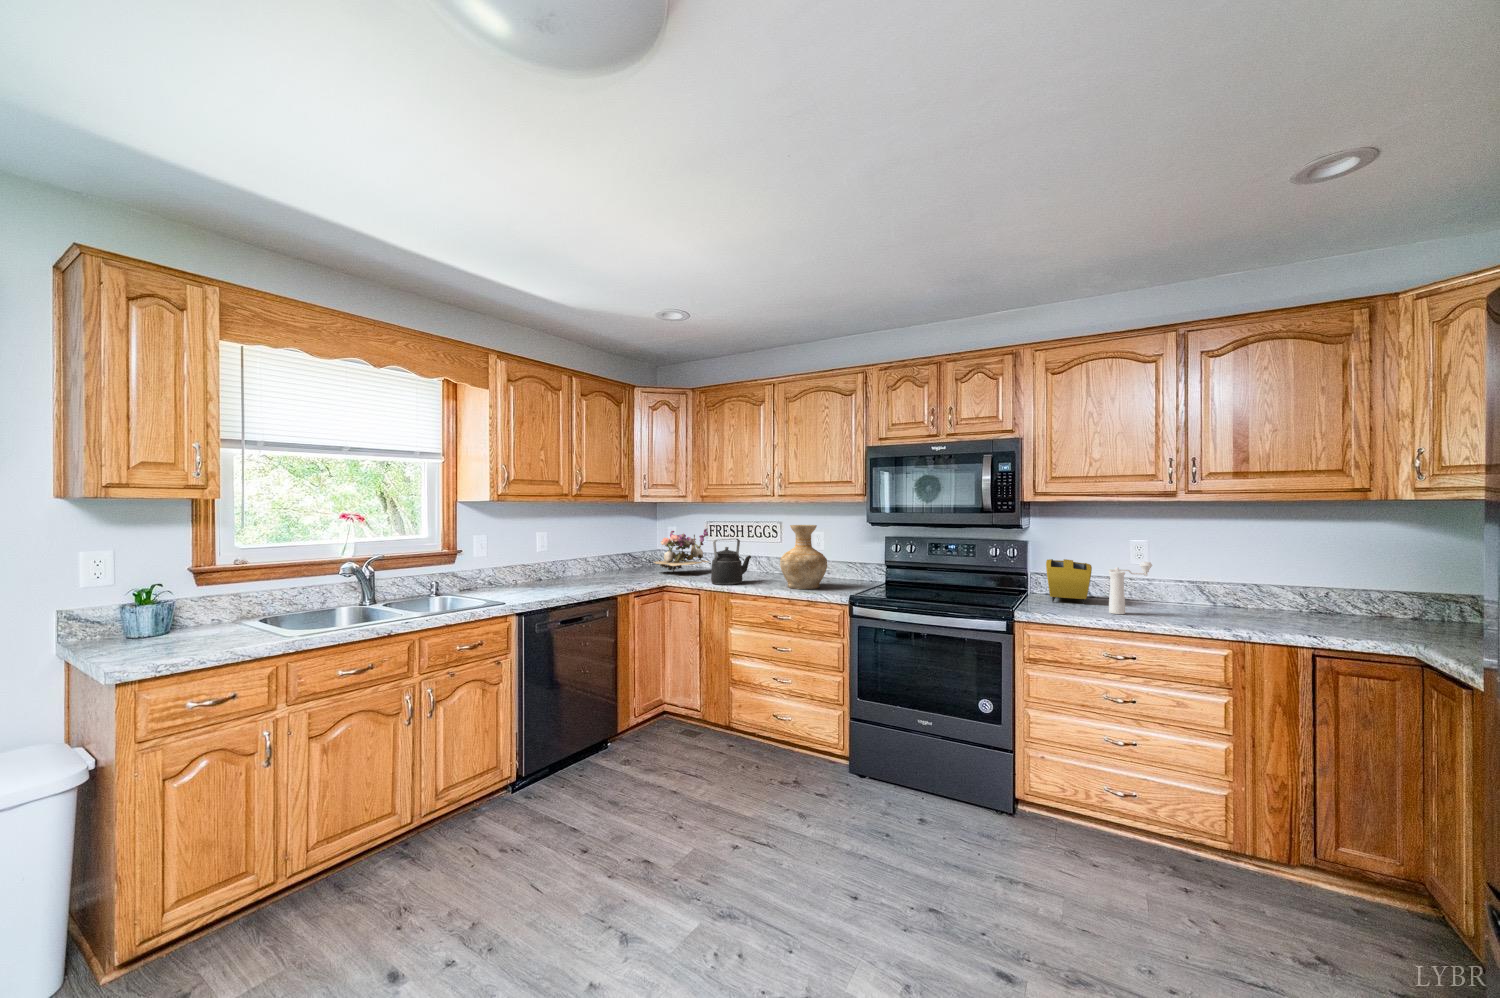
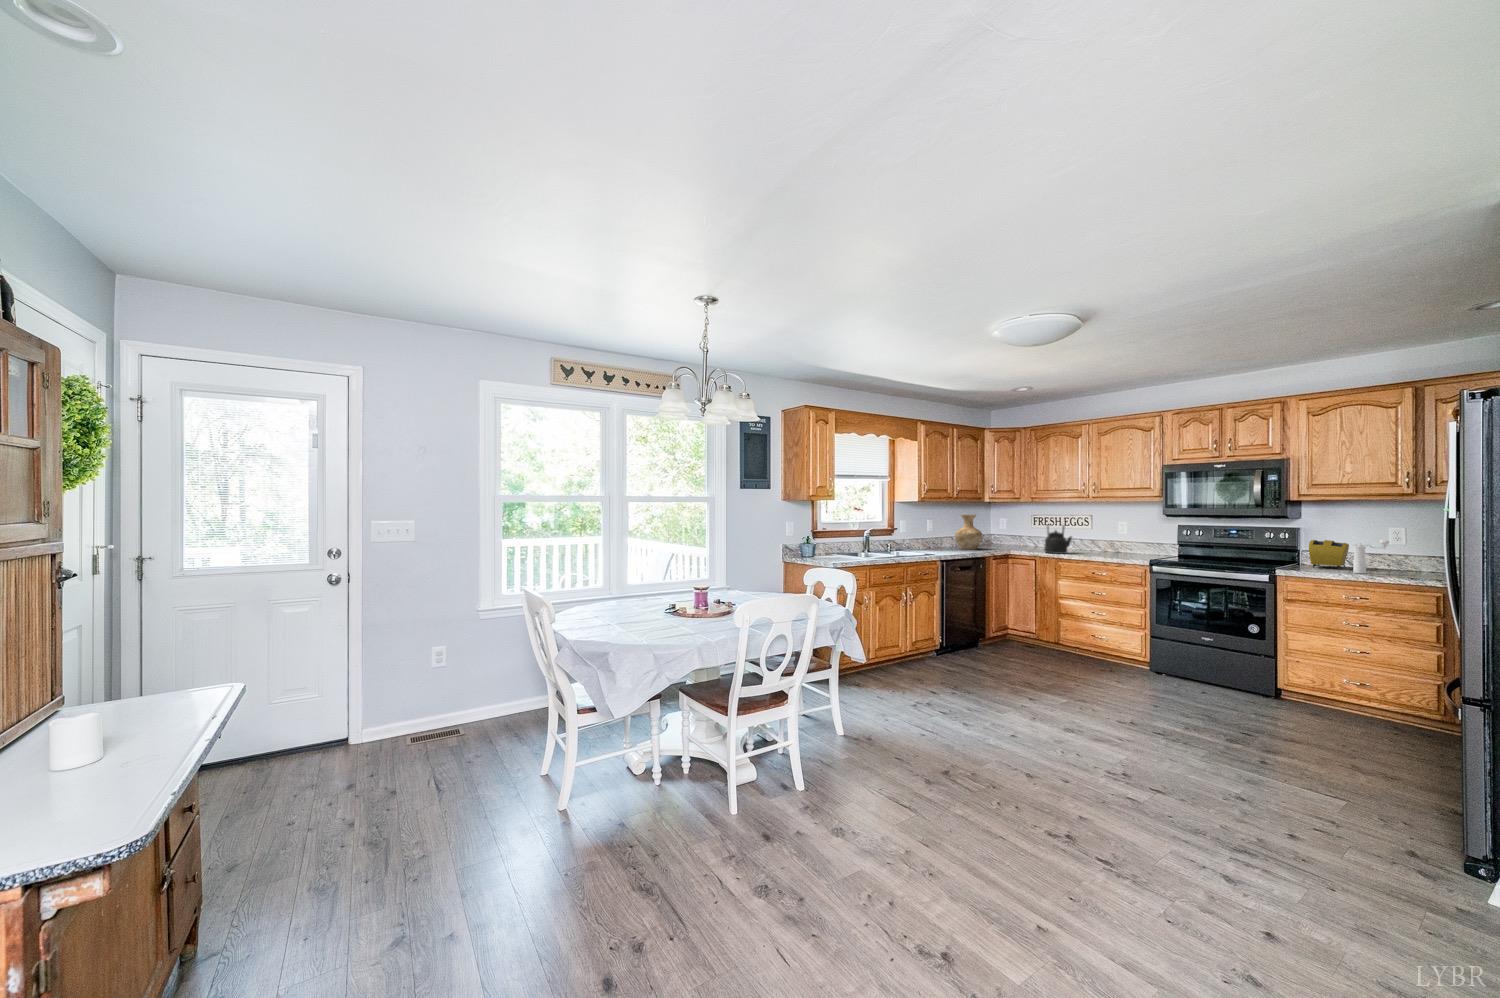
vase: present [780,525,827,589] -> present [955,515,982,550]
flower arrangement: present [655,529,709,572] -> none [995,519,1037,548]

